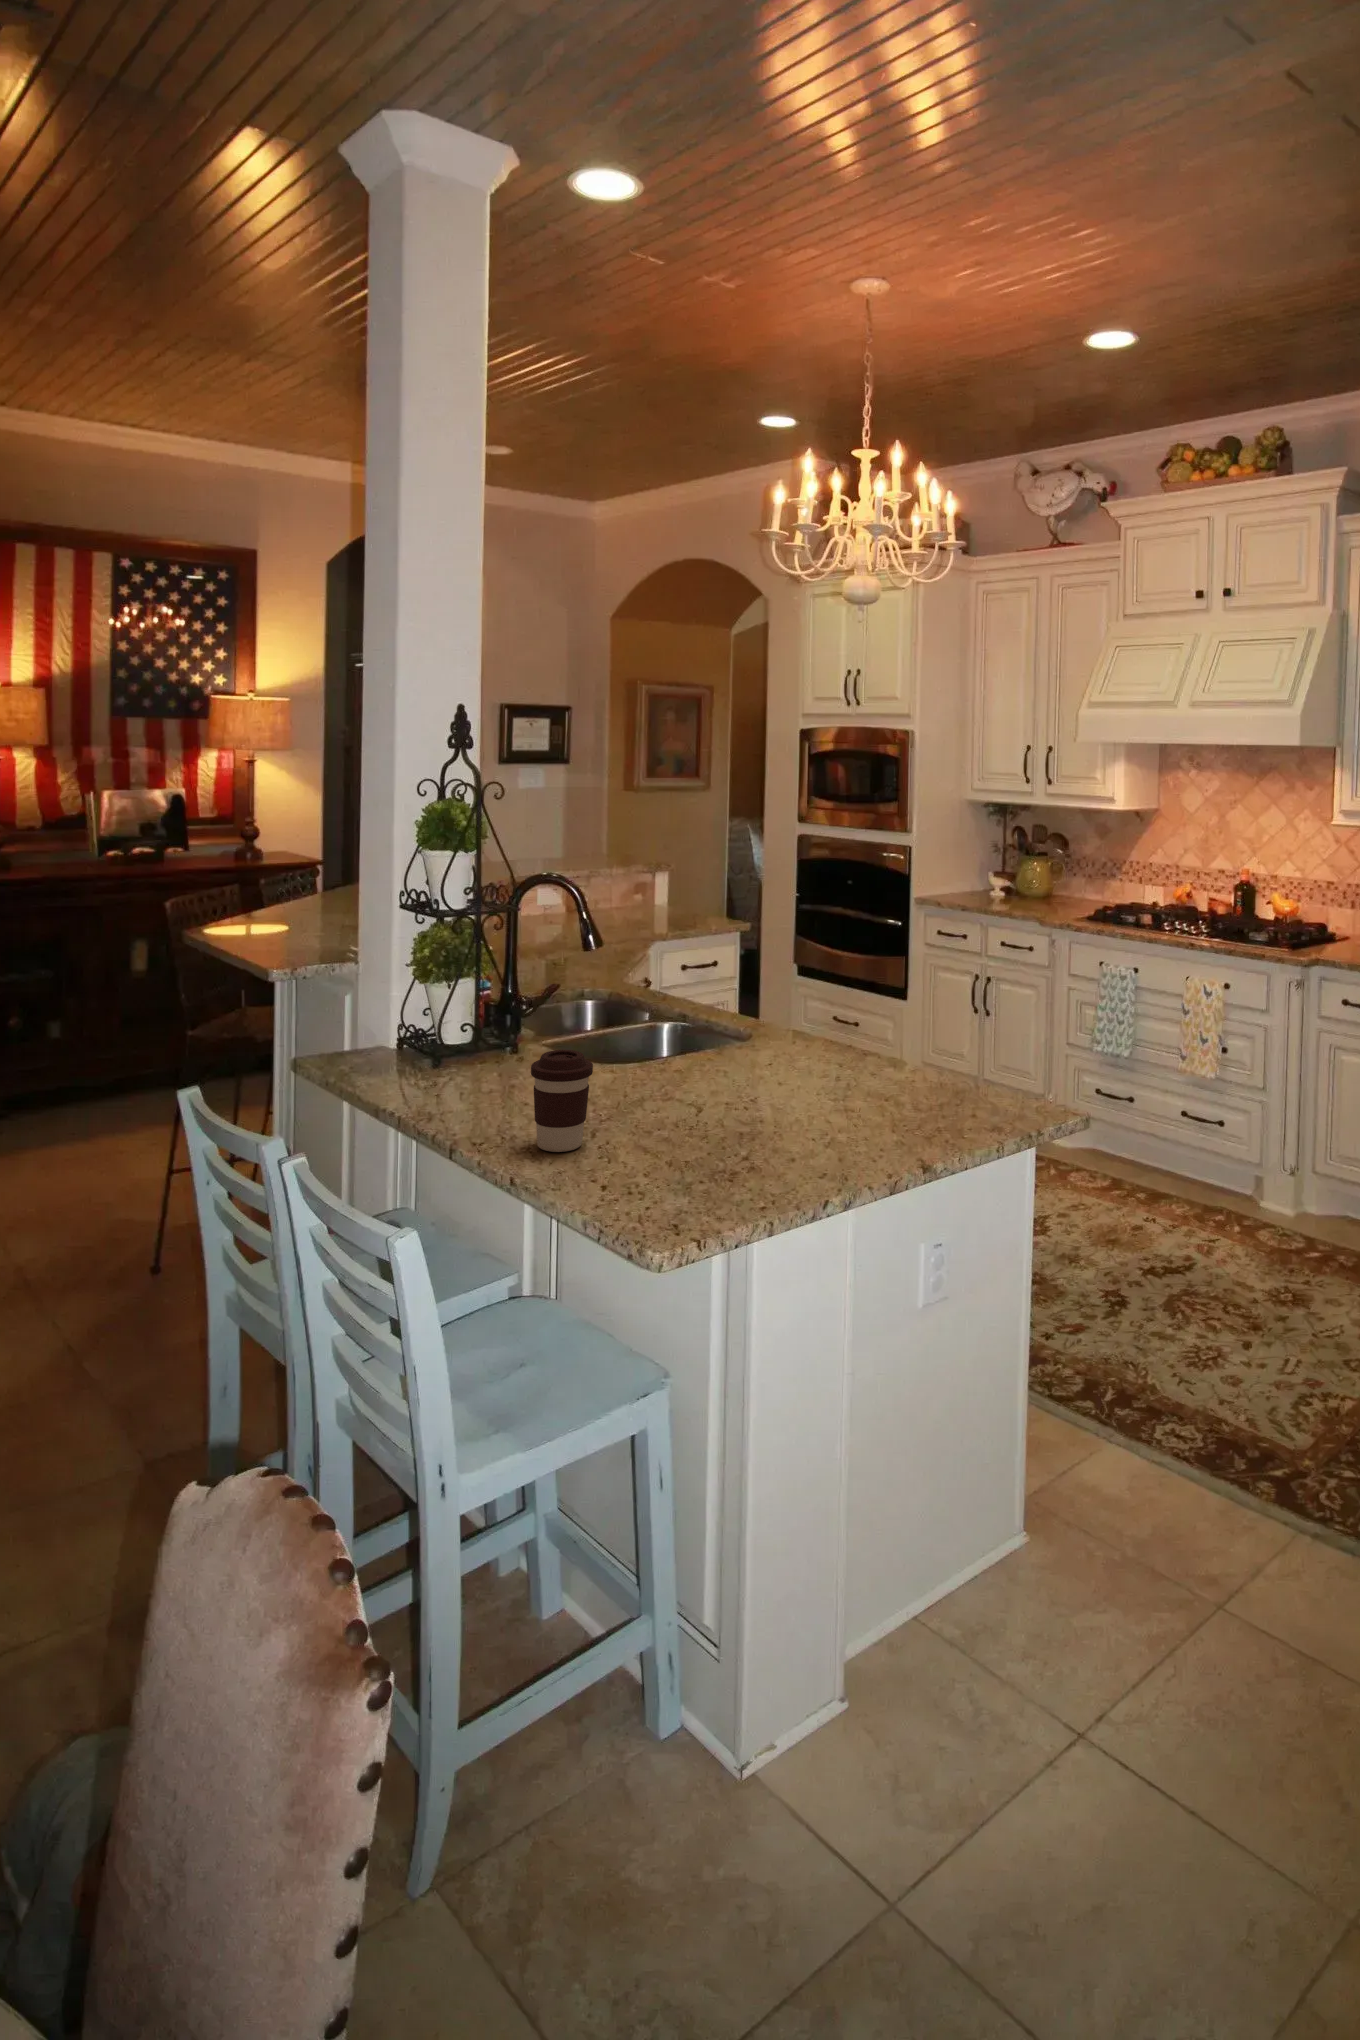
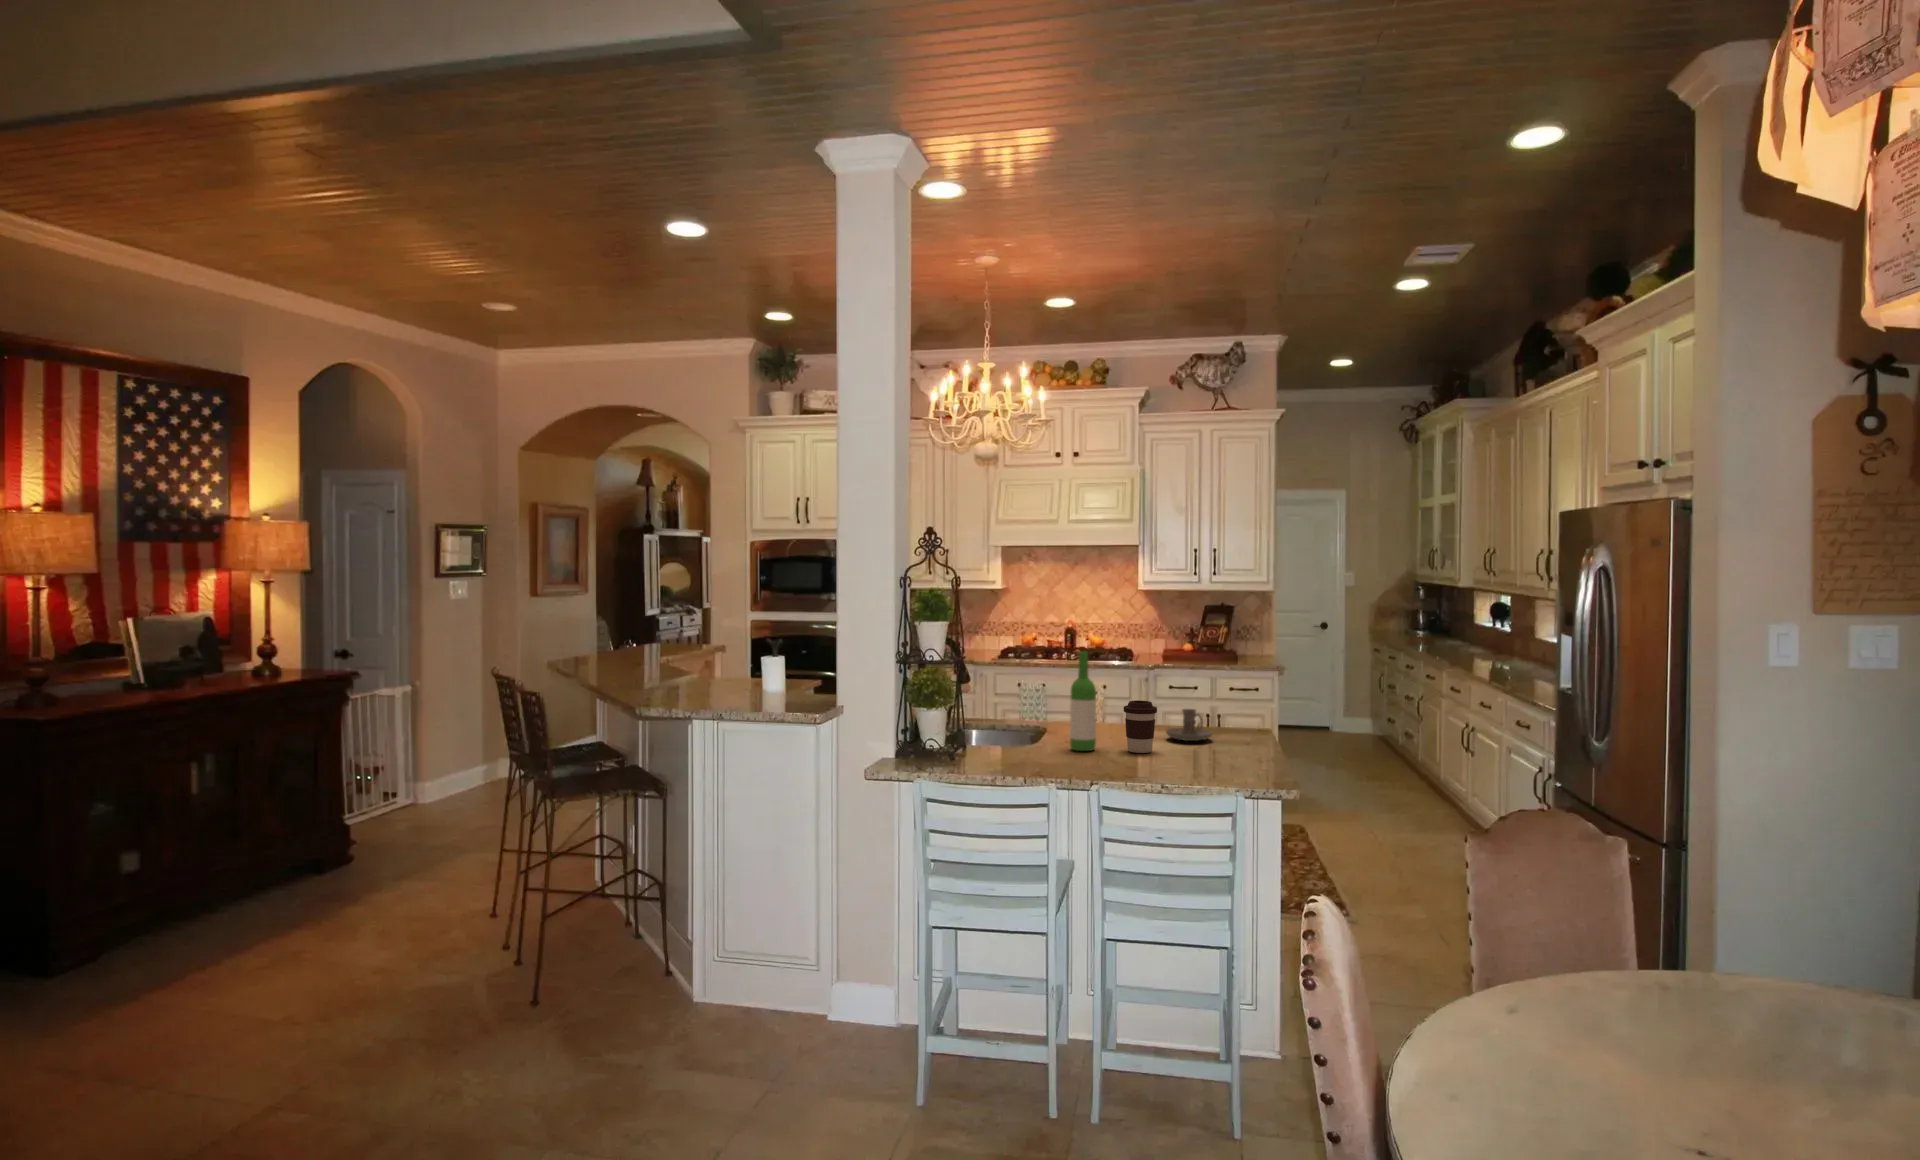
wine bottle: none [482,948,530,1126] -> present [1070,651,1096,751]
candle holder: none [669,1078,774,1145] -> present [1166,709,1212,741]

